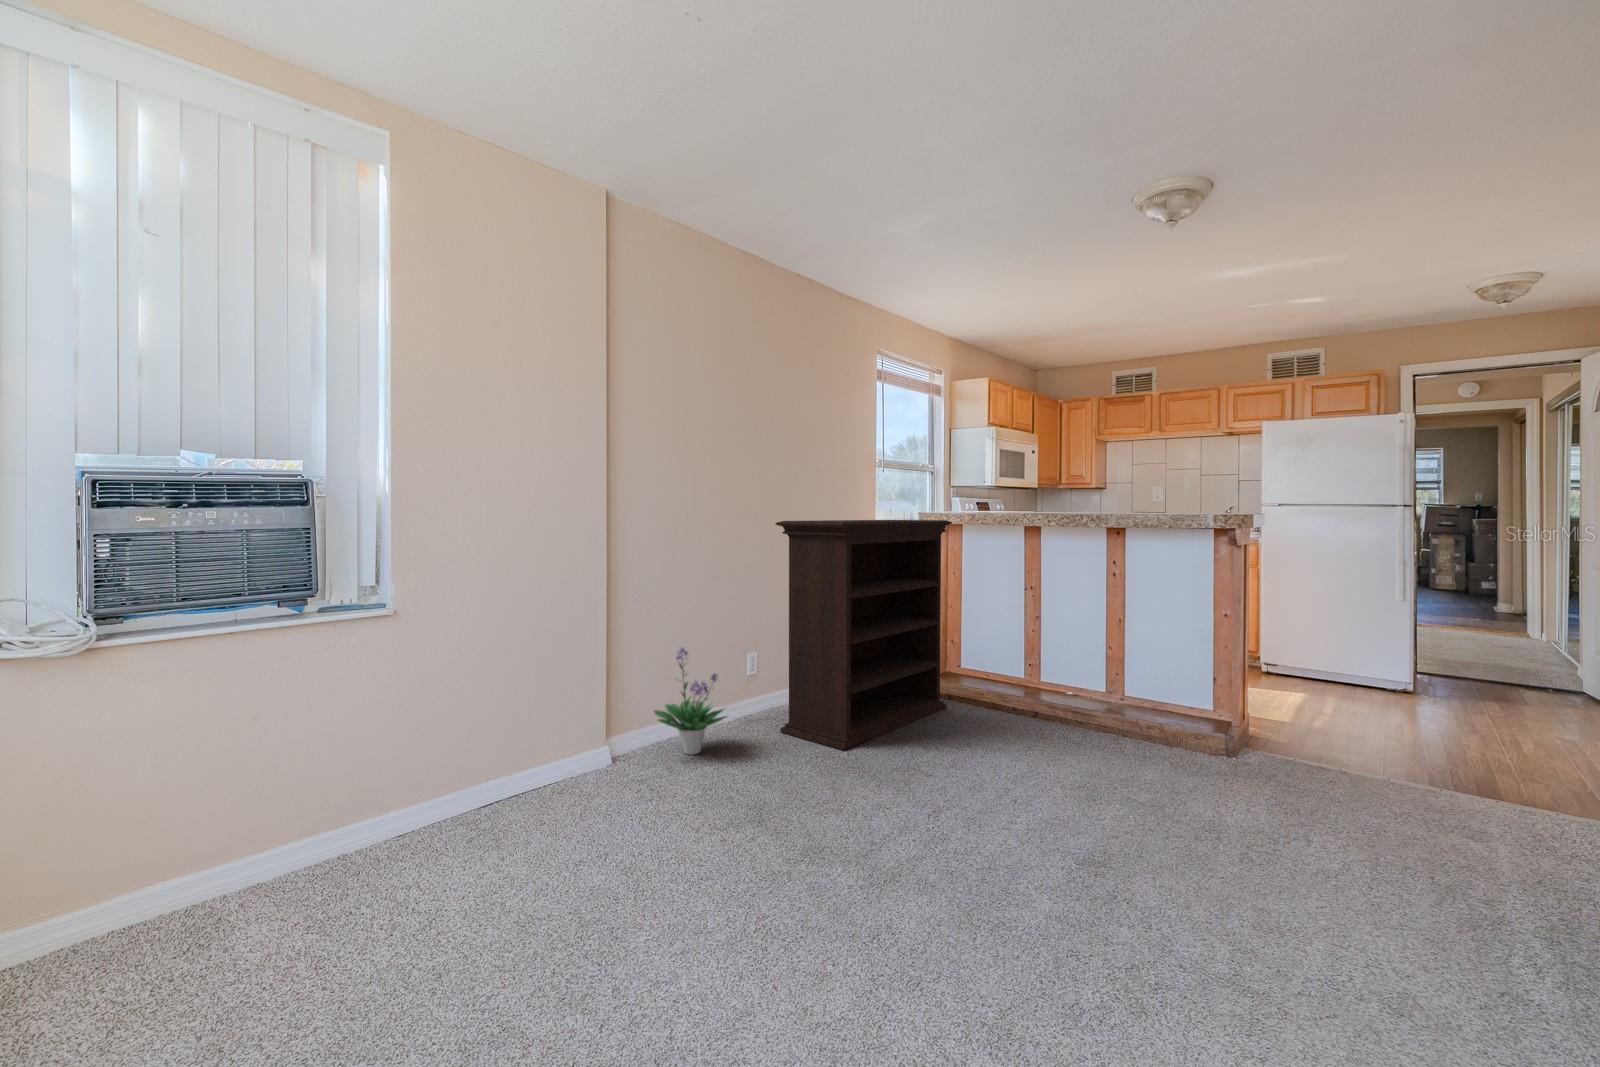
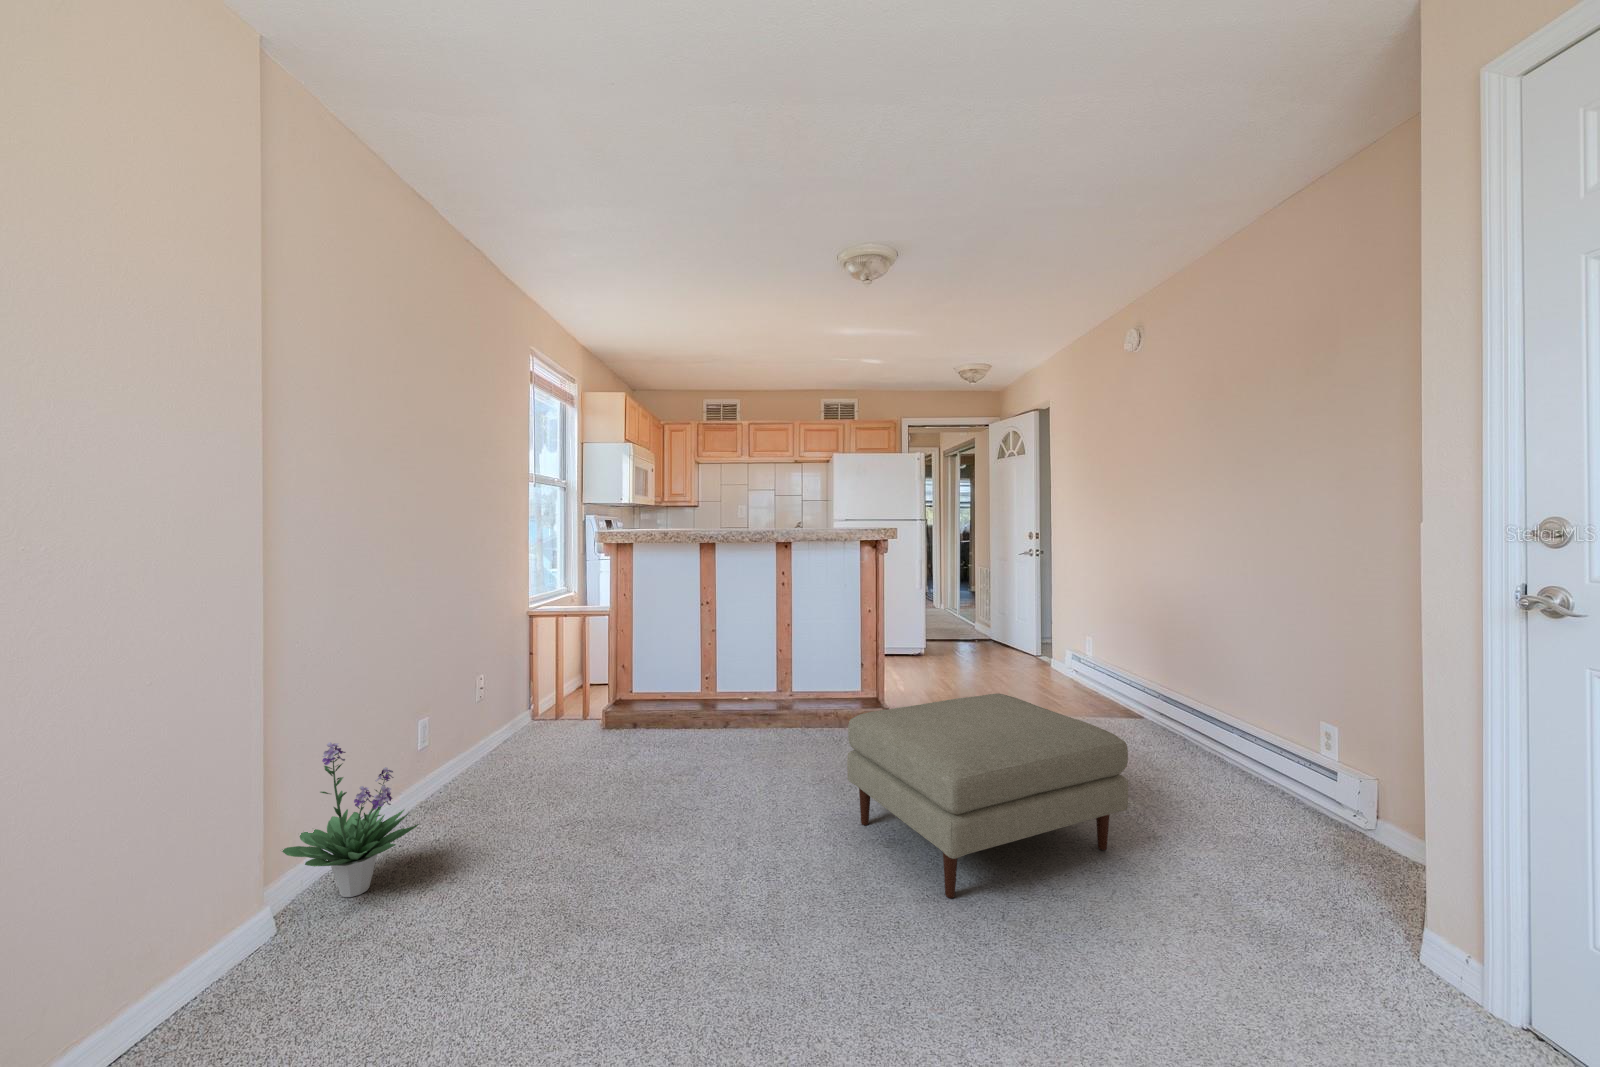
bookshelf: present [776,520,952,750] -> none [458,542,636,820]
ottoman: none [1088,706,1475,957] -> present [847,694,1128,898]

